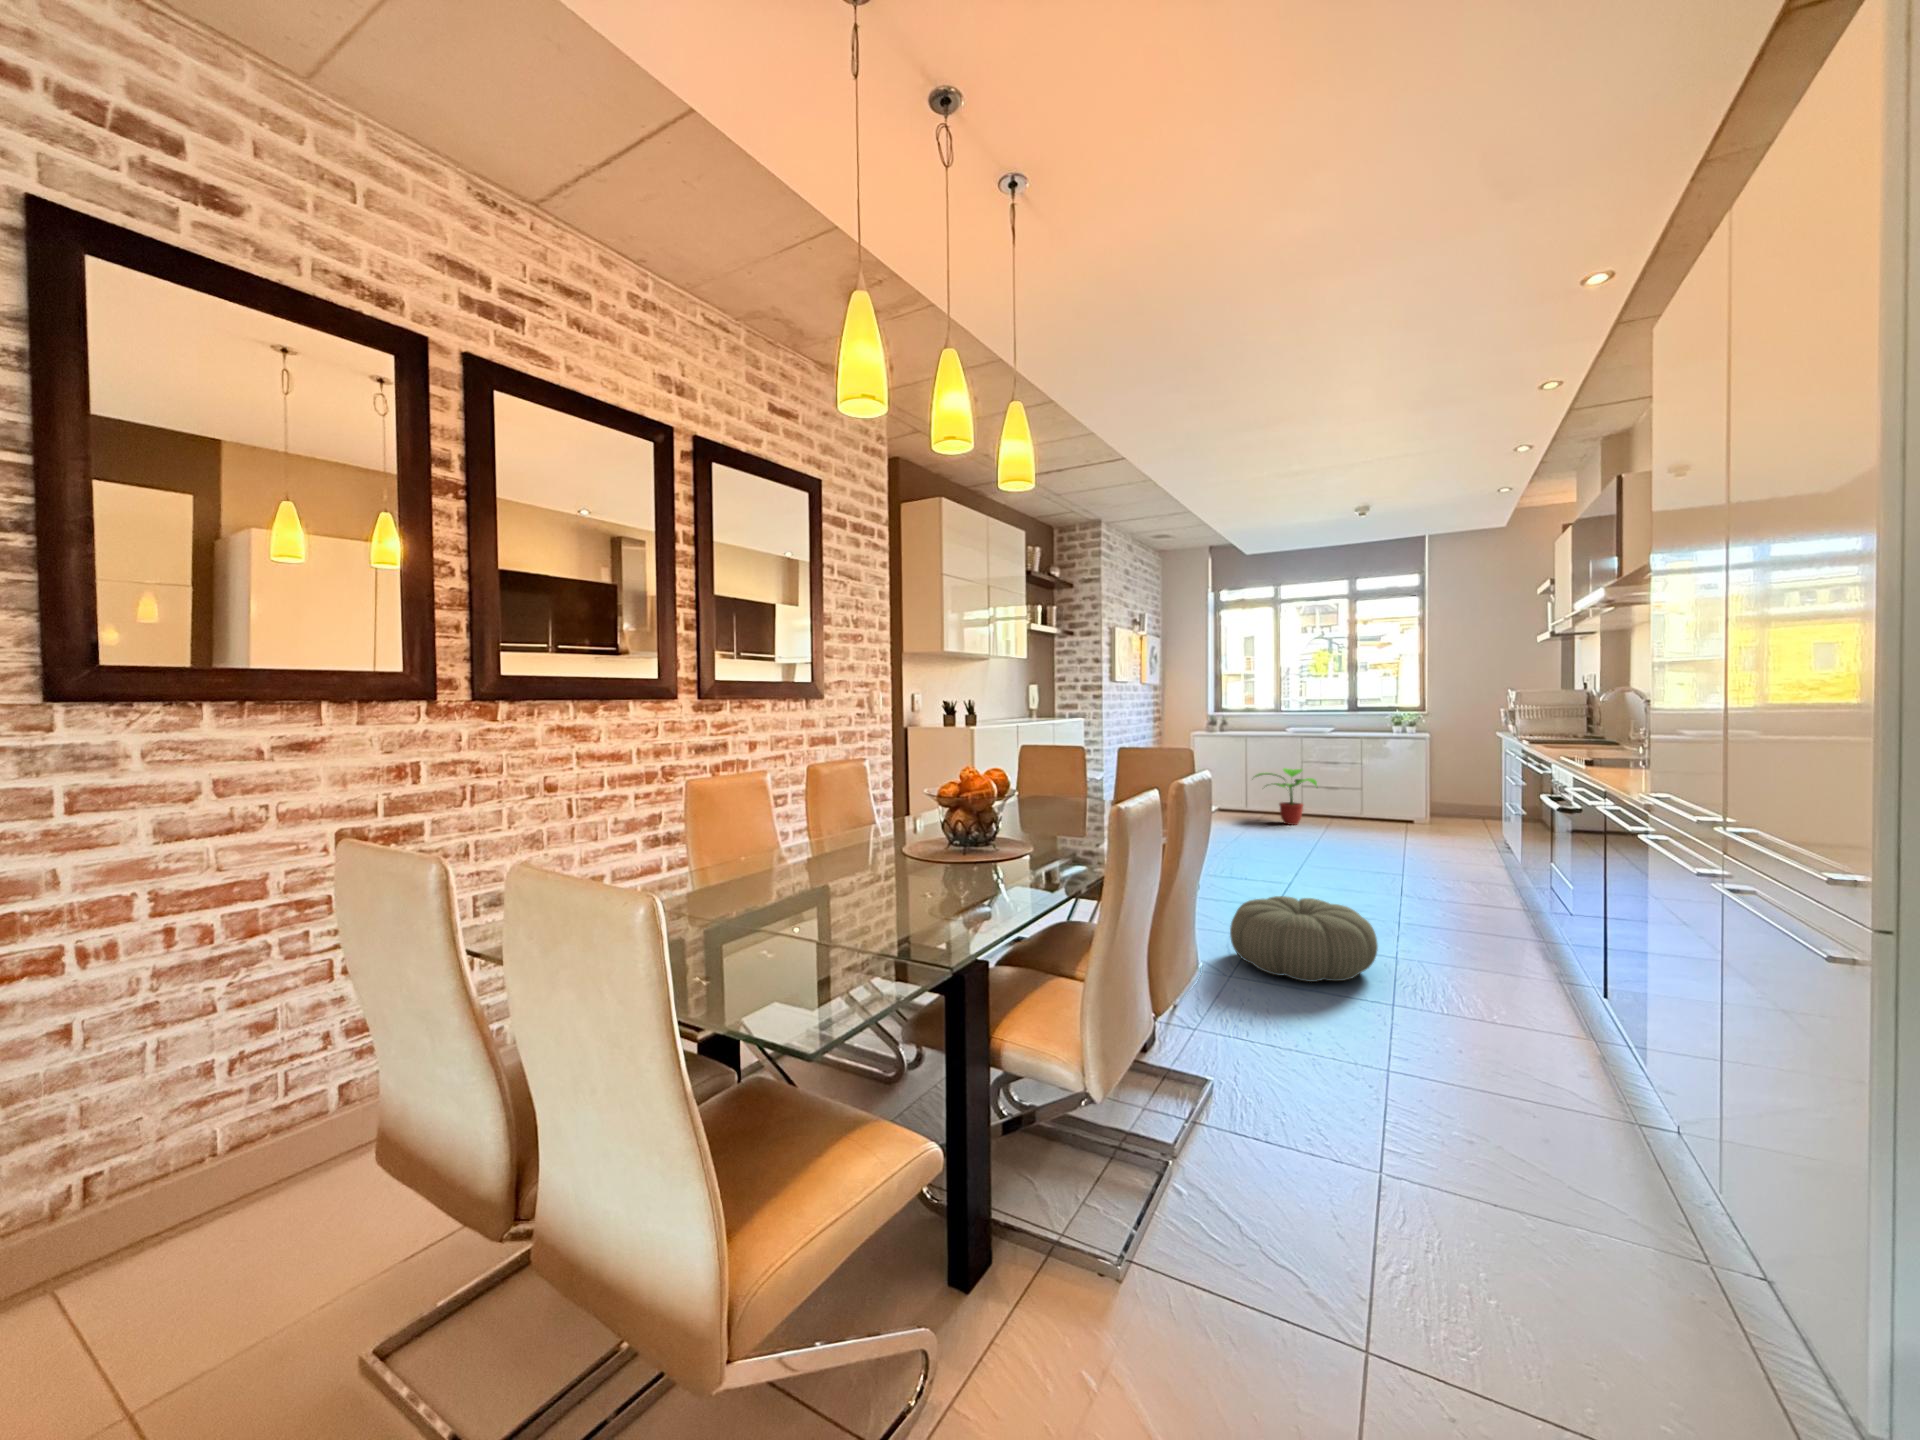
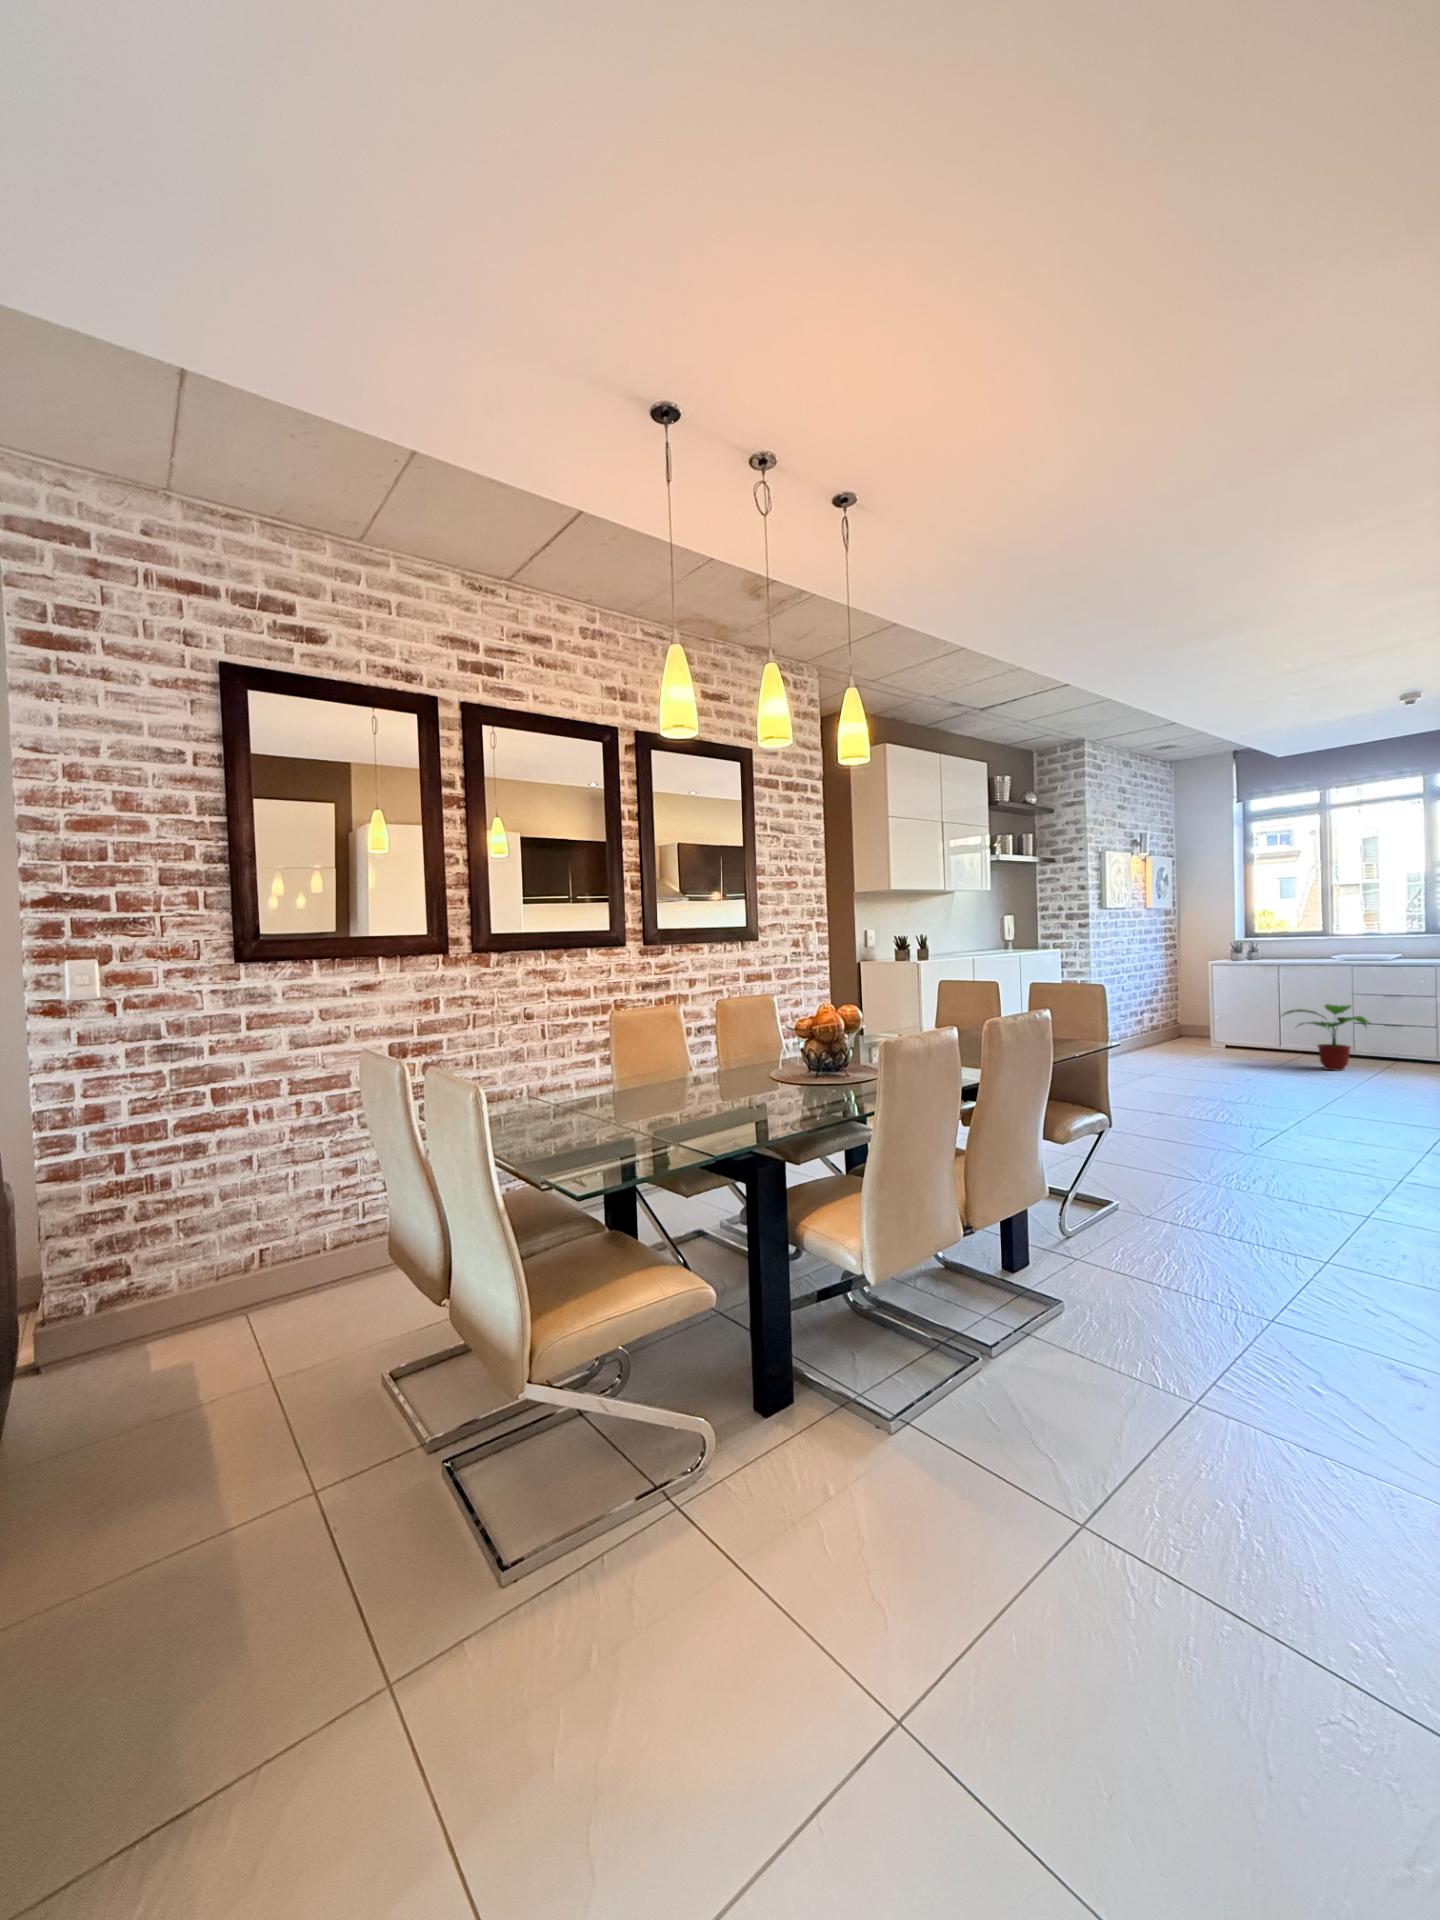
pouf: present [1230,896,1378,982] -> none [1155,1142,1328,1234]

